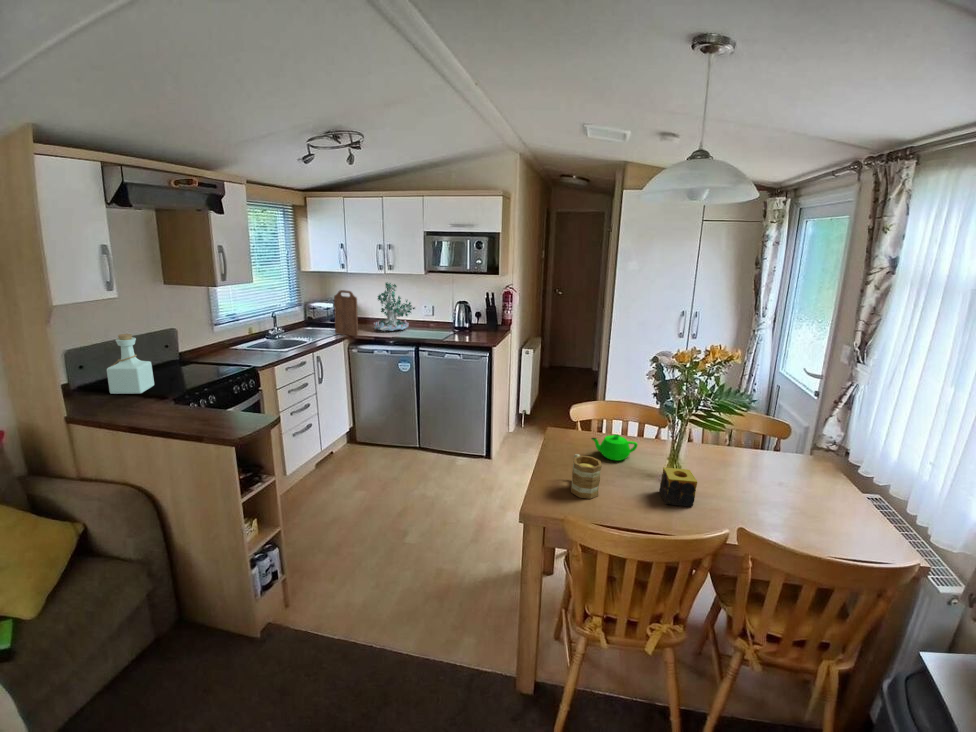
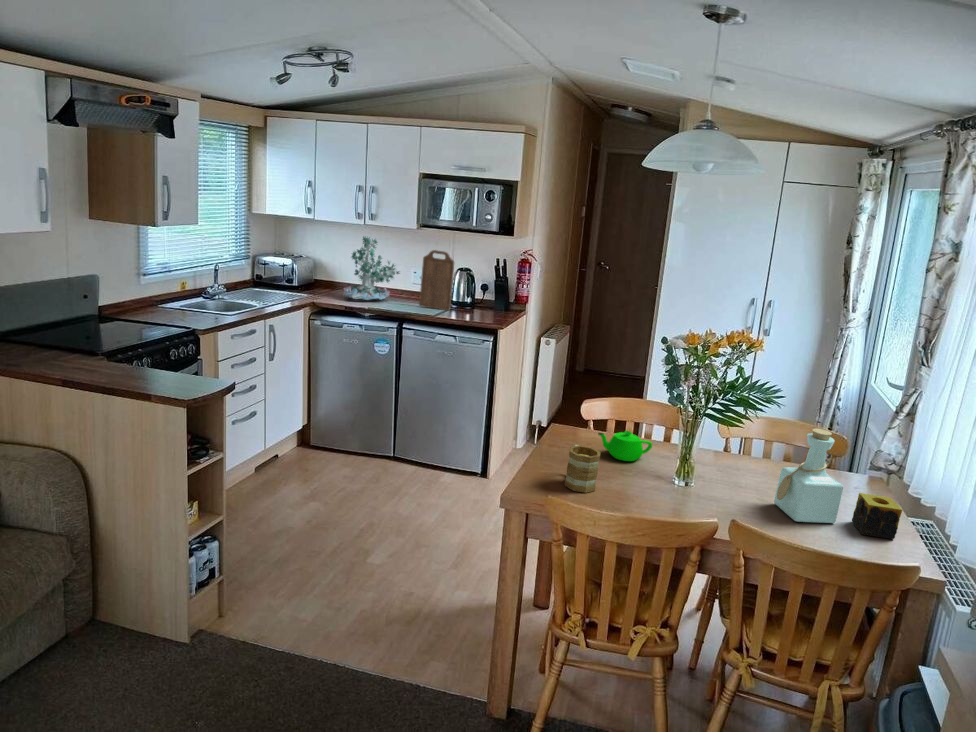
cutting board: present [334,290,358,336] -> present [419,250,454,311]
bottle: present [107,334,154,394] -> present [774,429,843,523]
candle: present [659,467,697,506] -> present [852,493,902,539]

